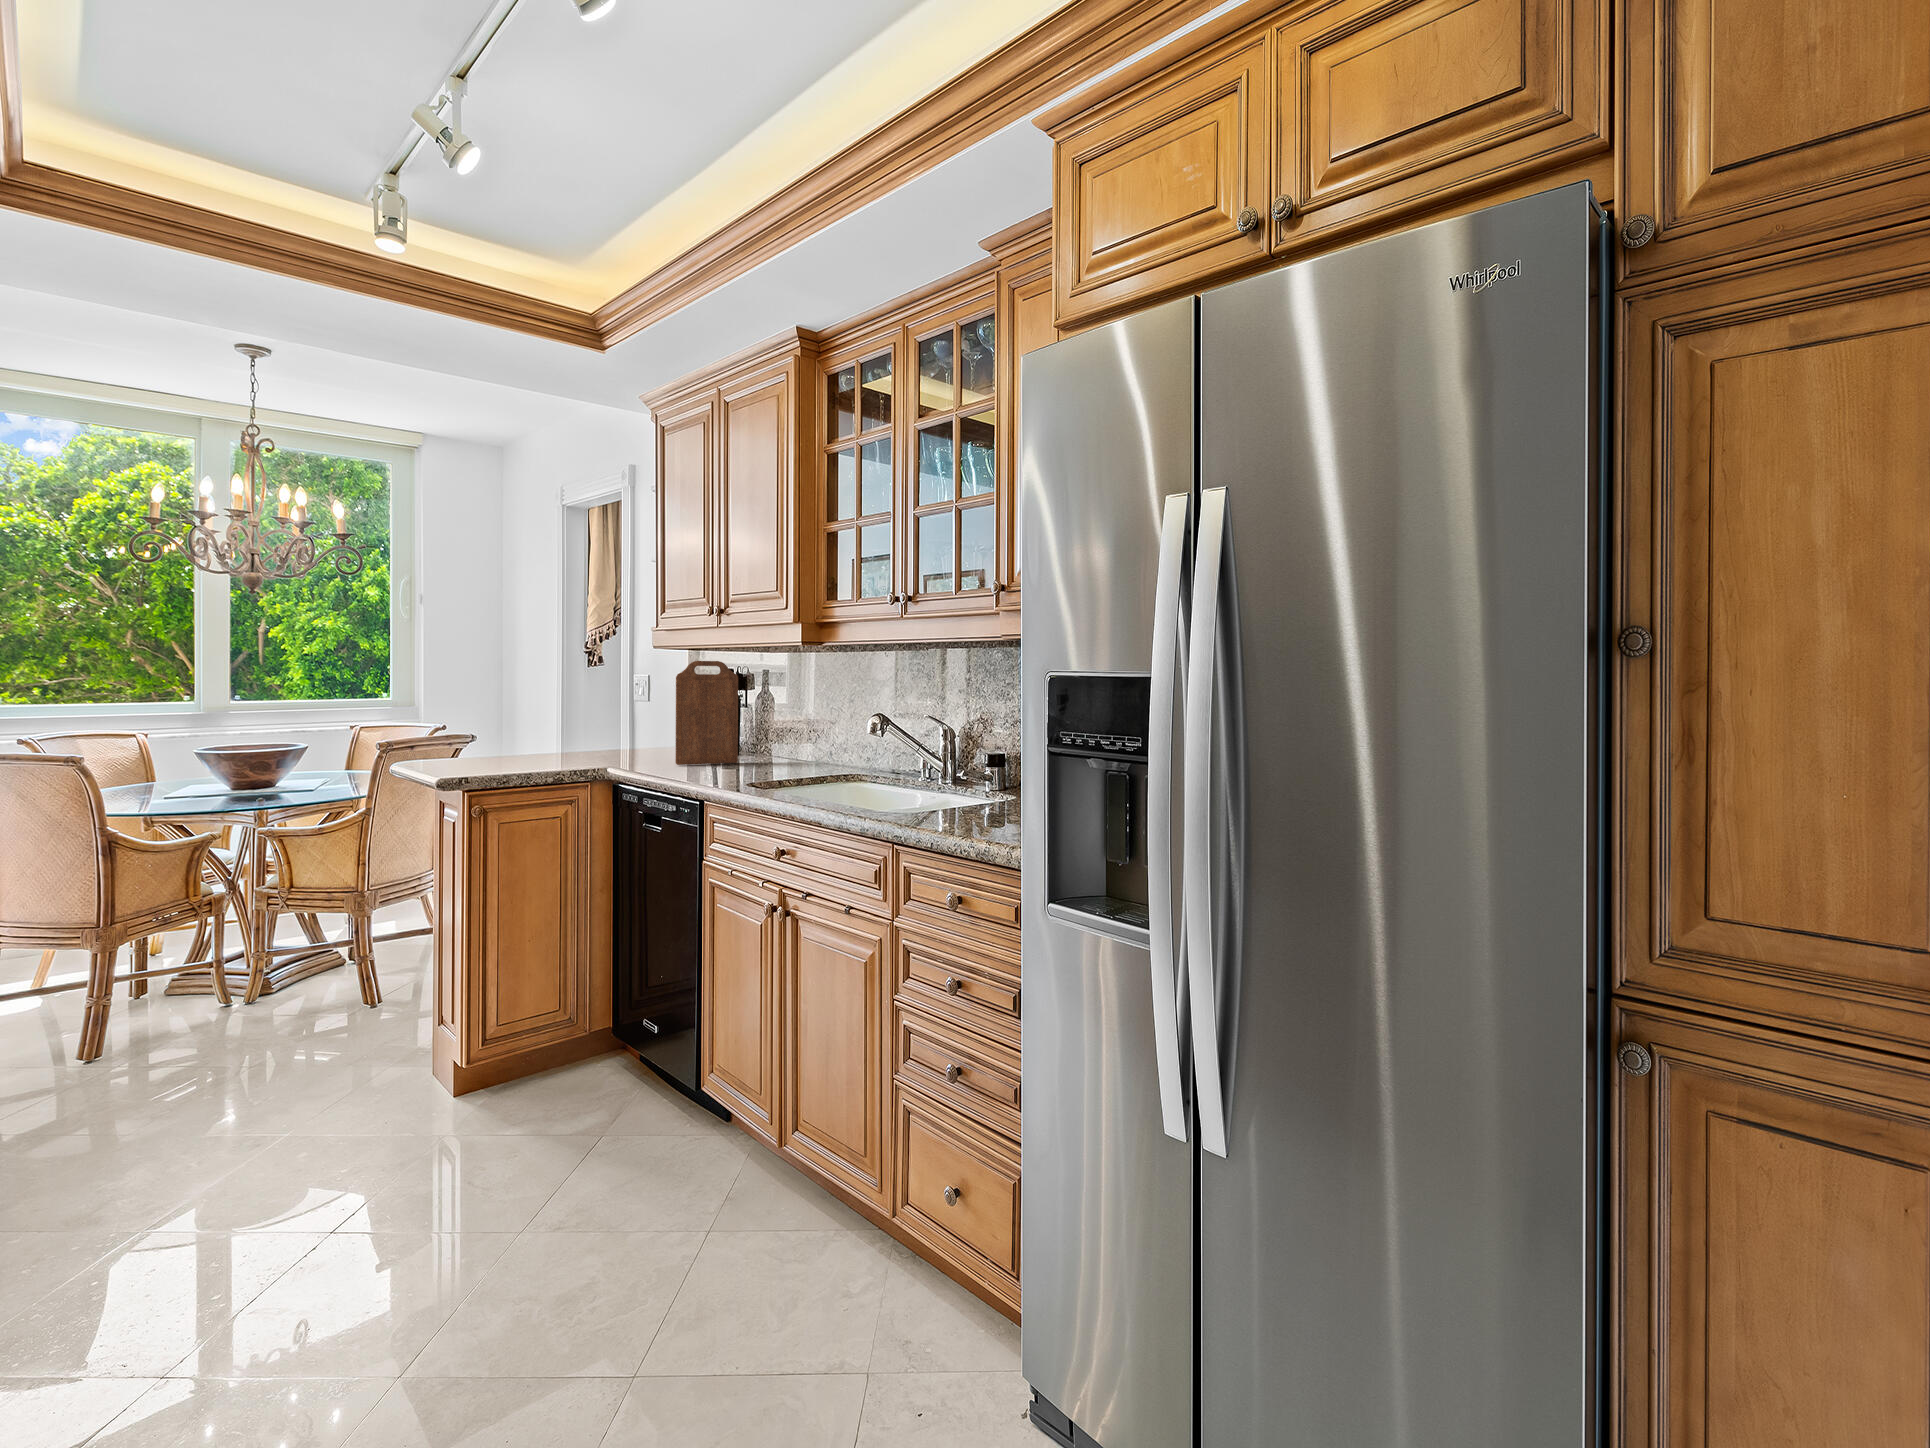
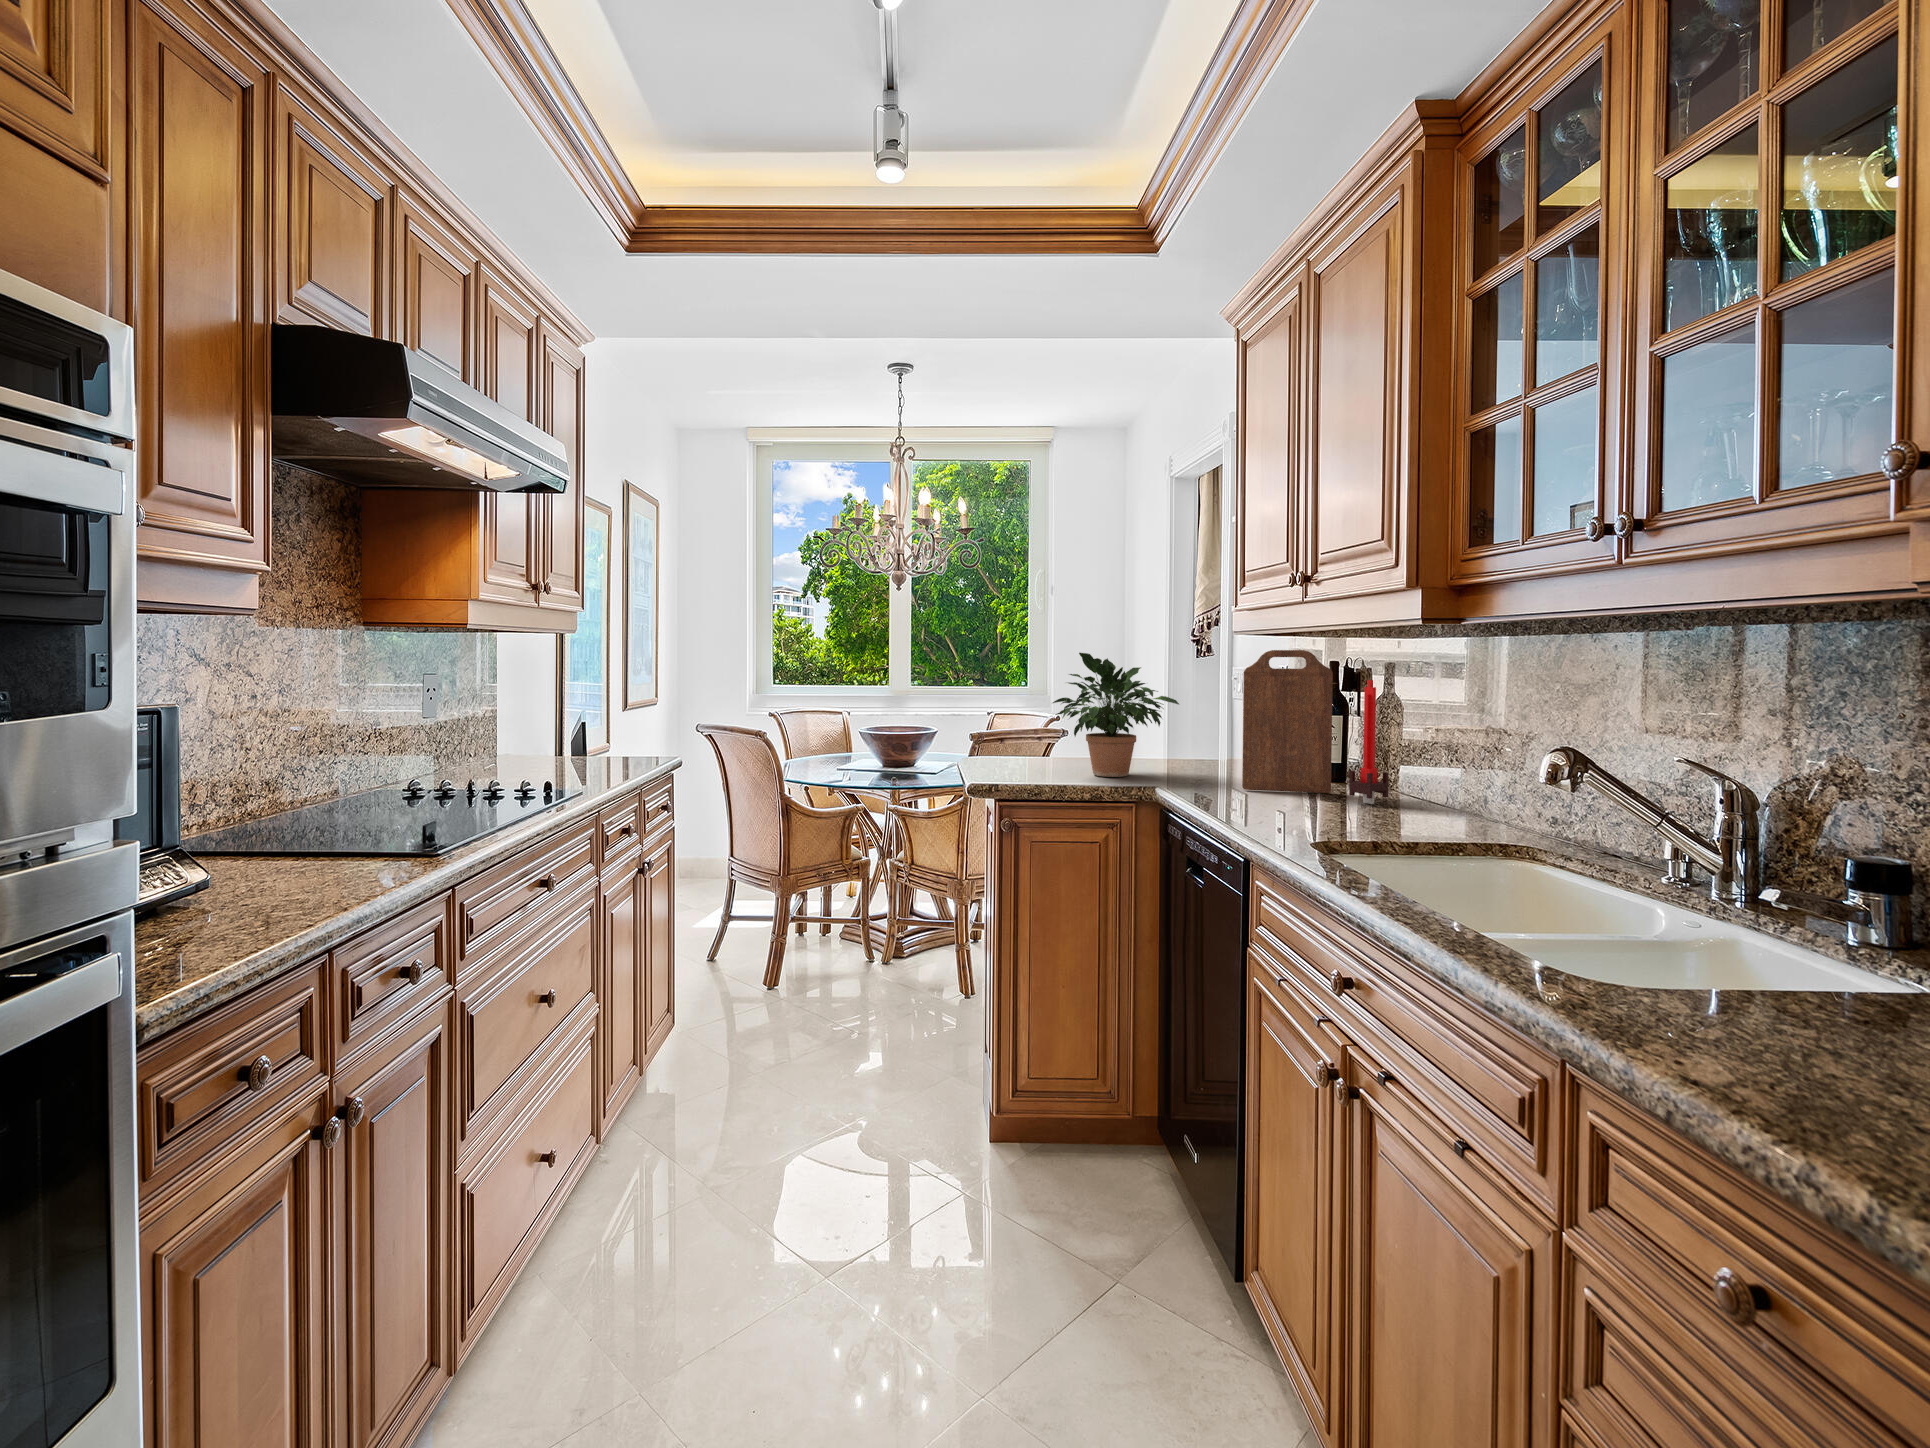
potted plant: none [501,661,624,766] -> present [1053,653,1179,777]
candle: none [753,682,777,766] -> present [1349,680,1389,804]

